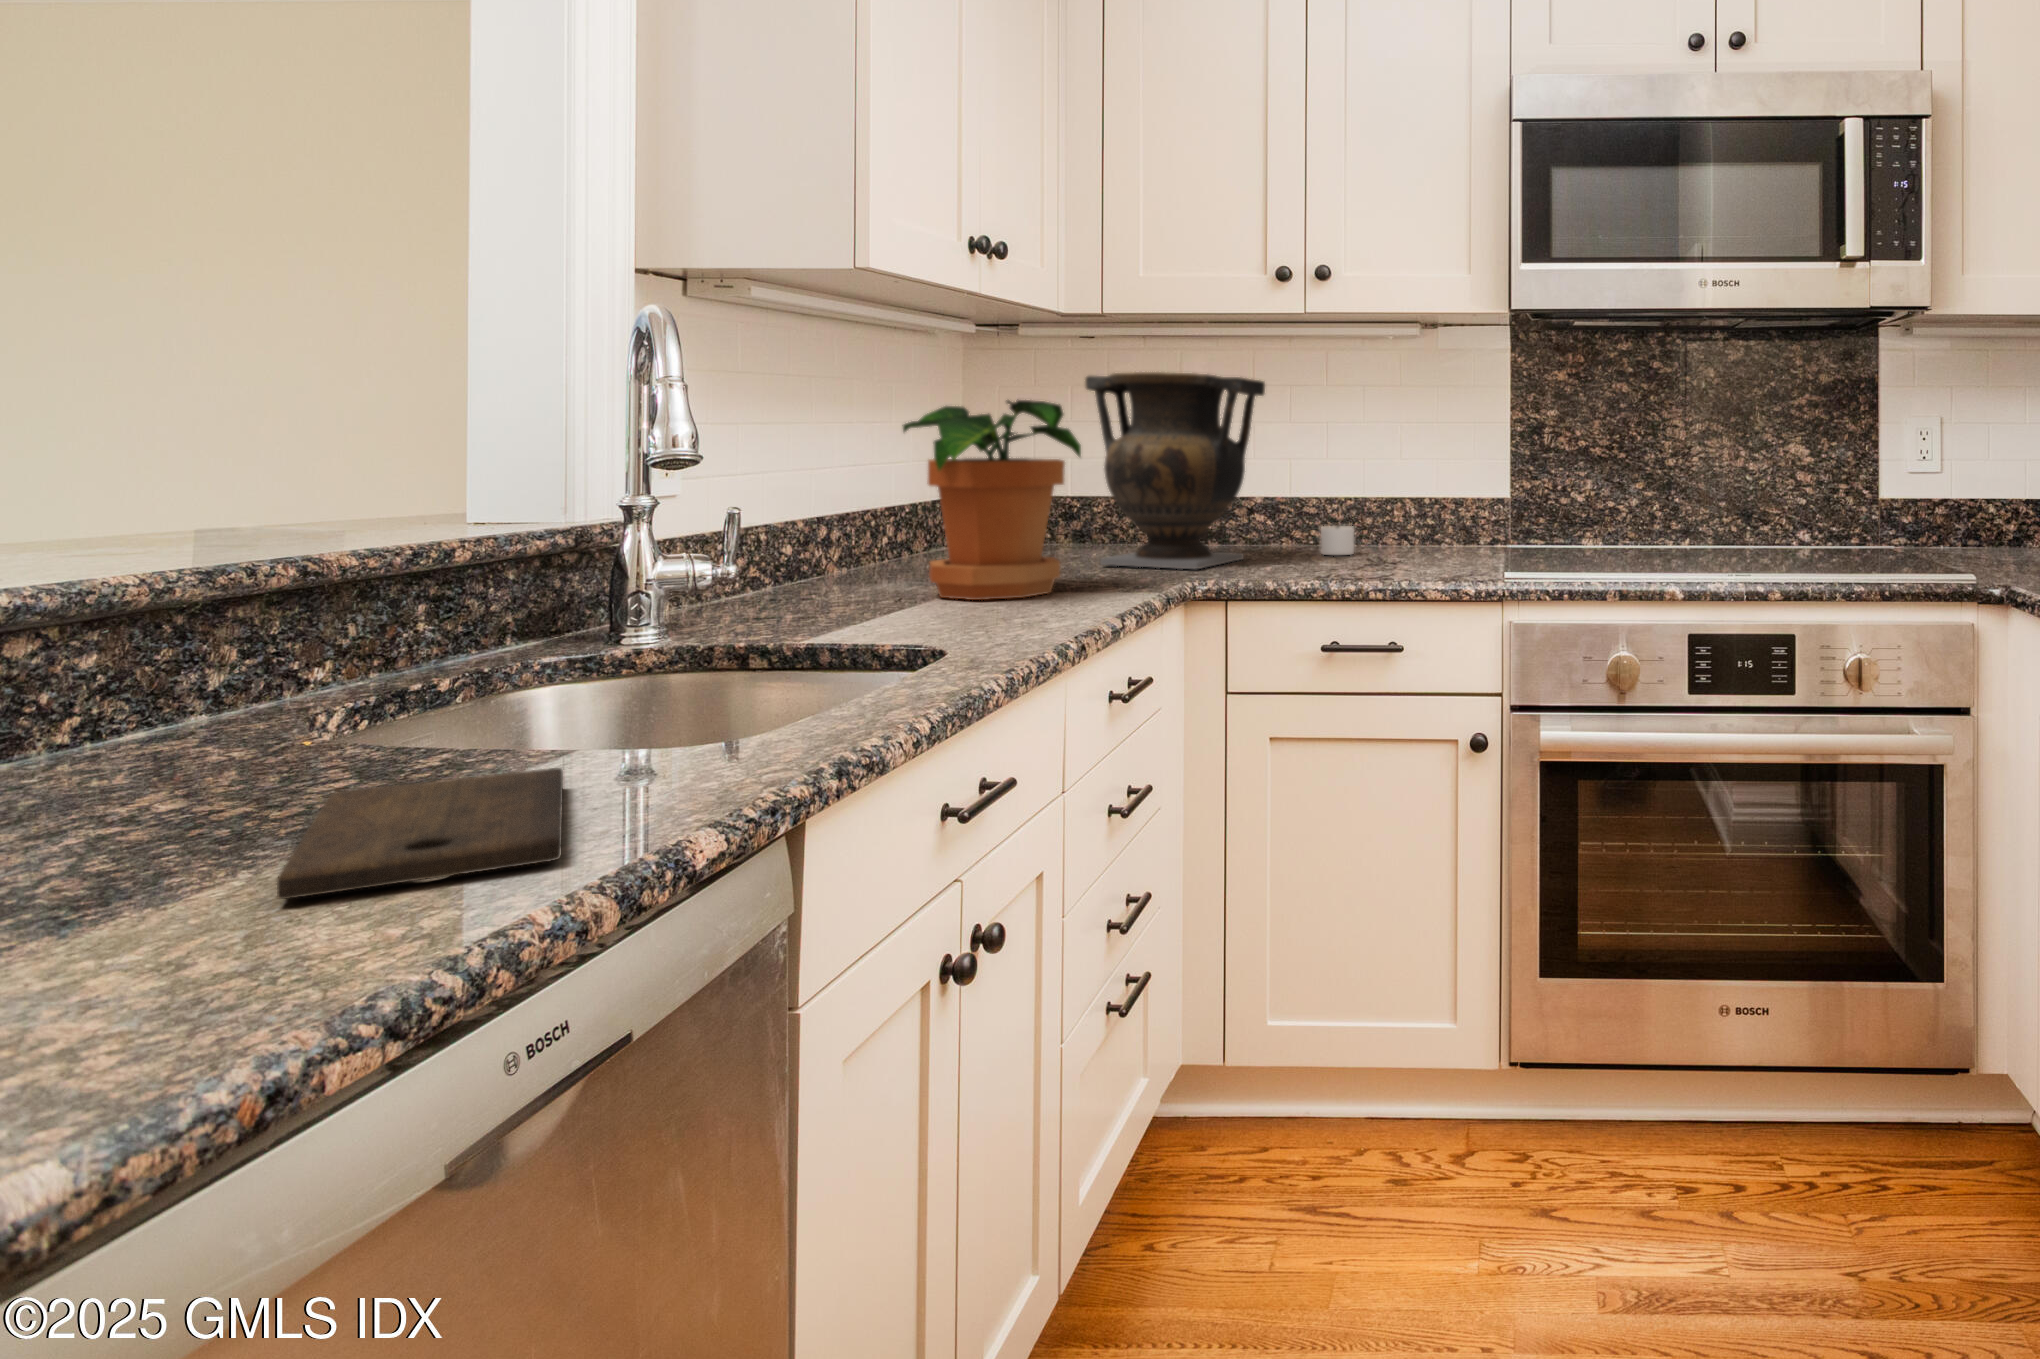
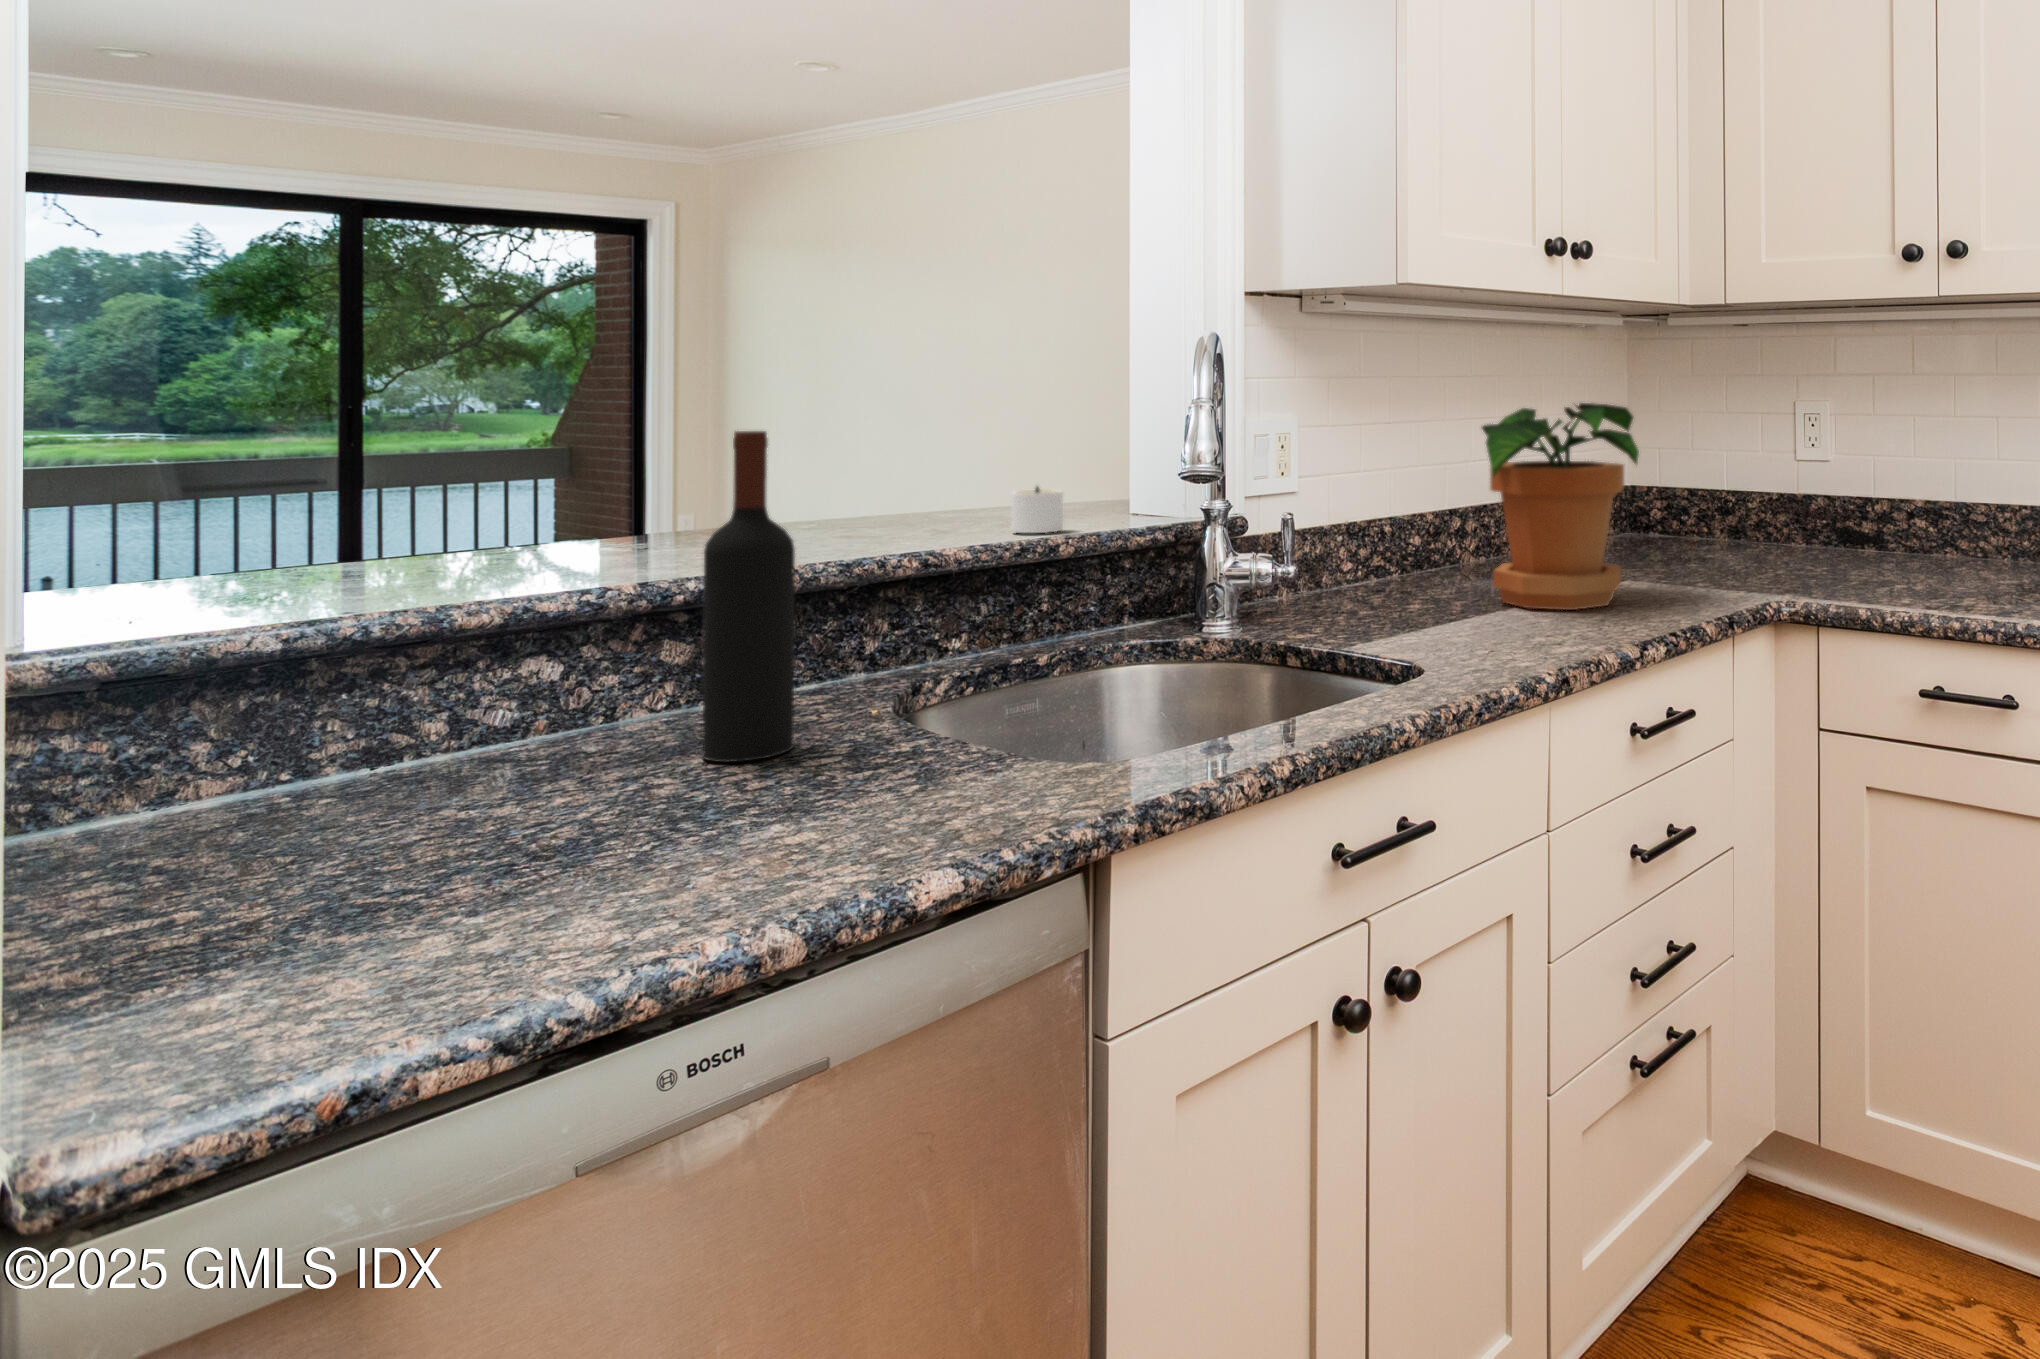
vase: present [1085,372,1265,569] -> none [1693,367,1881,586]
wine bottle: none [106,381,255,808] -> present [703,431,795,762]
candle: present [1320,525,1354,555] -> present [1011,487,1063,533]
cutting board: present [277,768,563,899] -> none [620,775,935,882]

